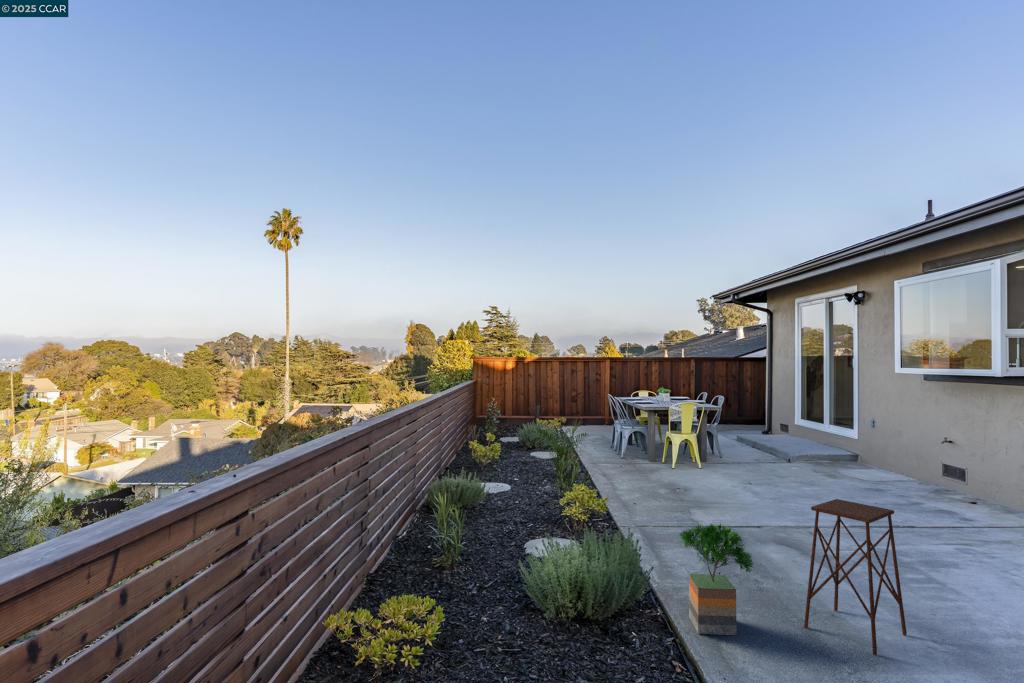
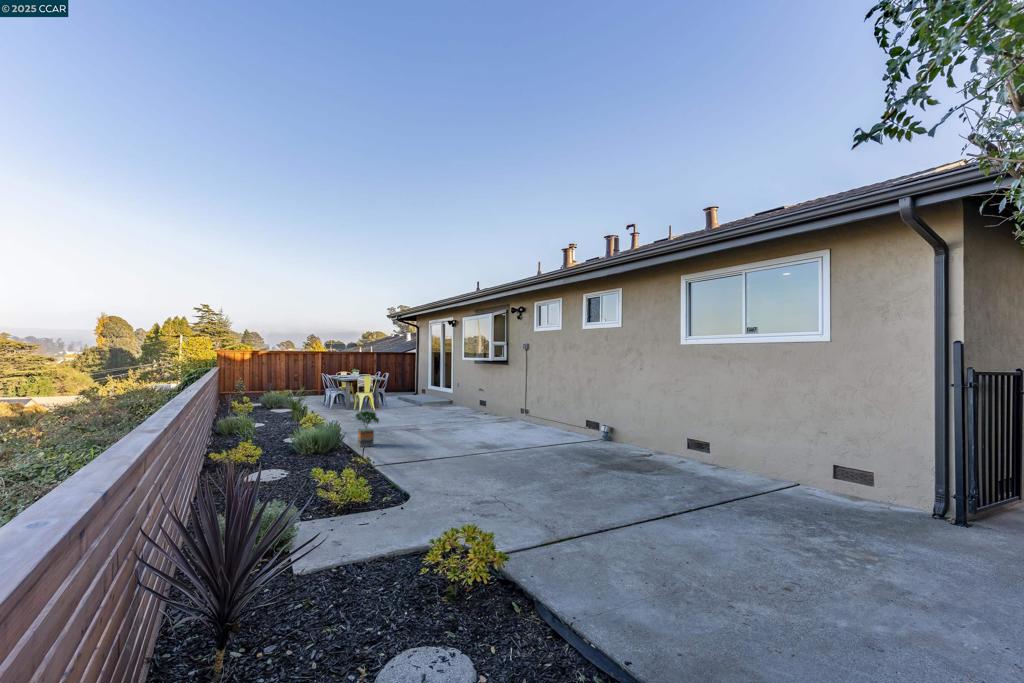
side table: present [804,499,907,655] -> none [397,400,428,444]

